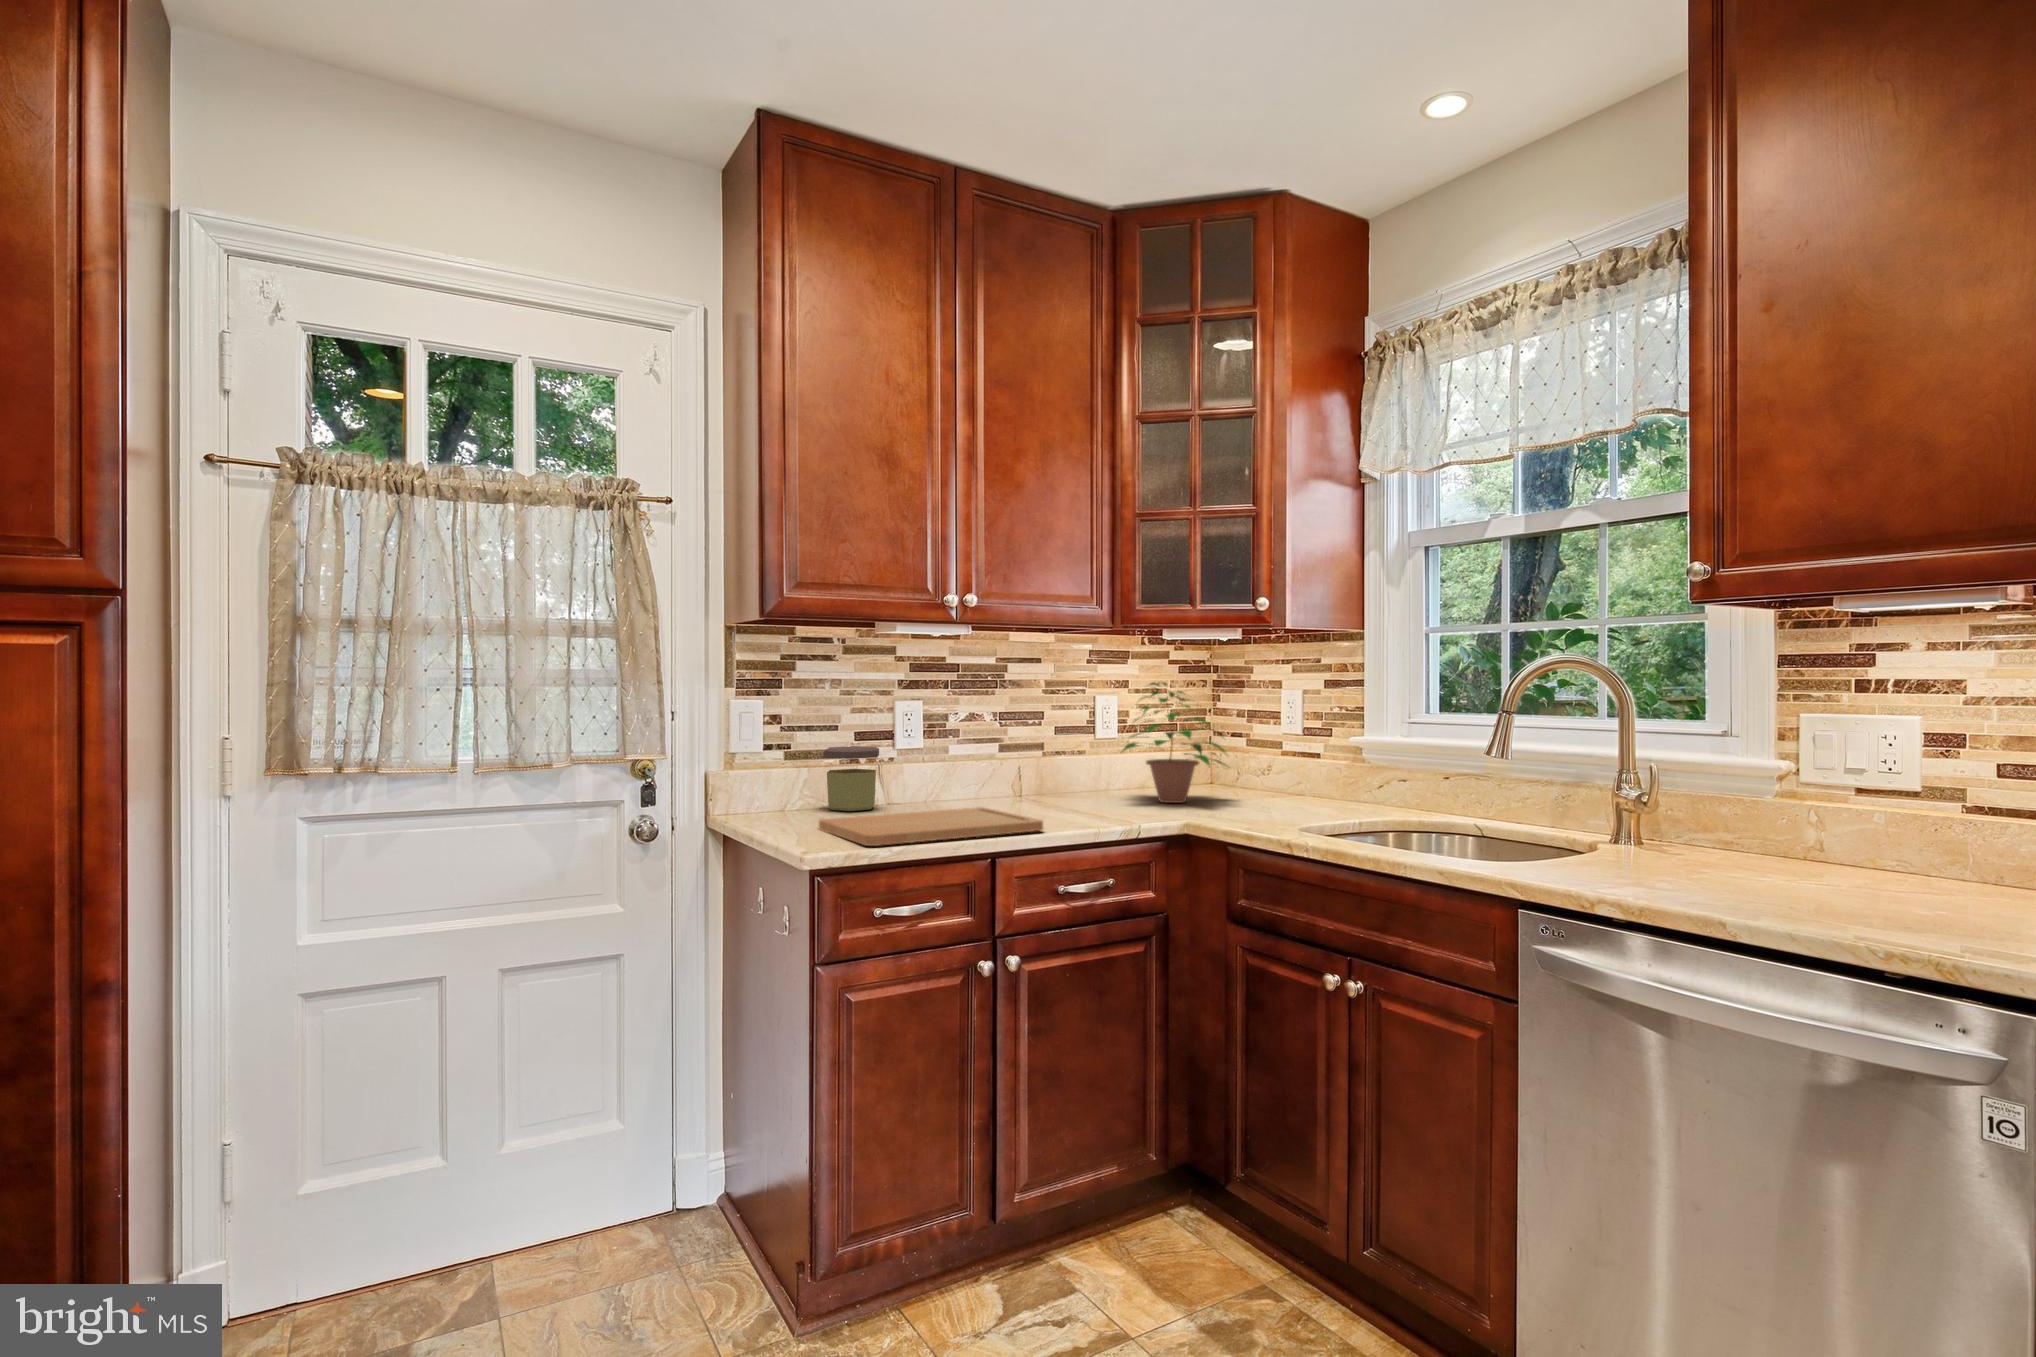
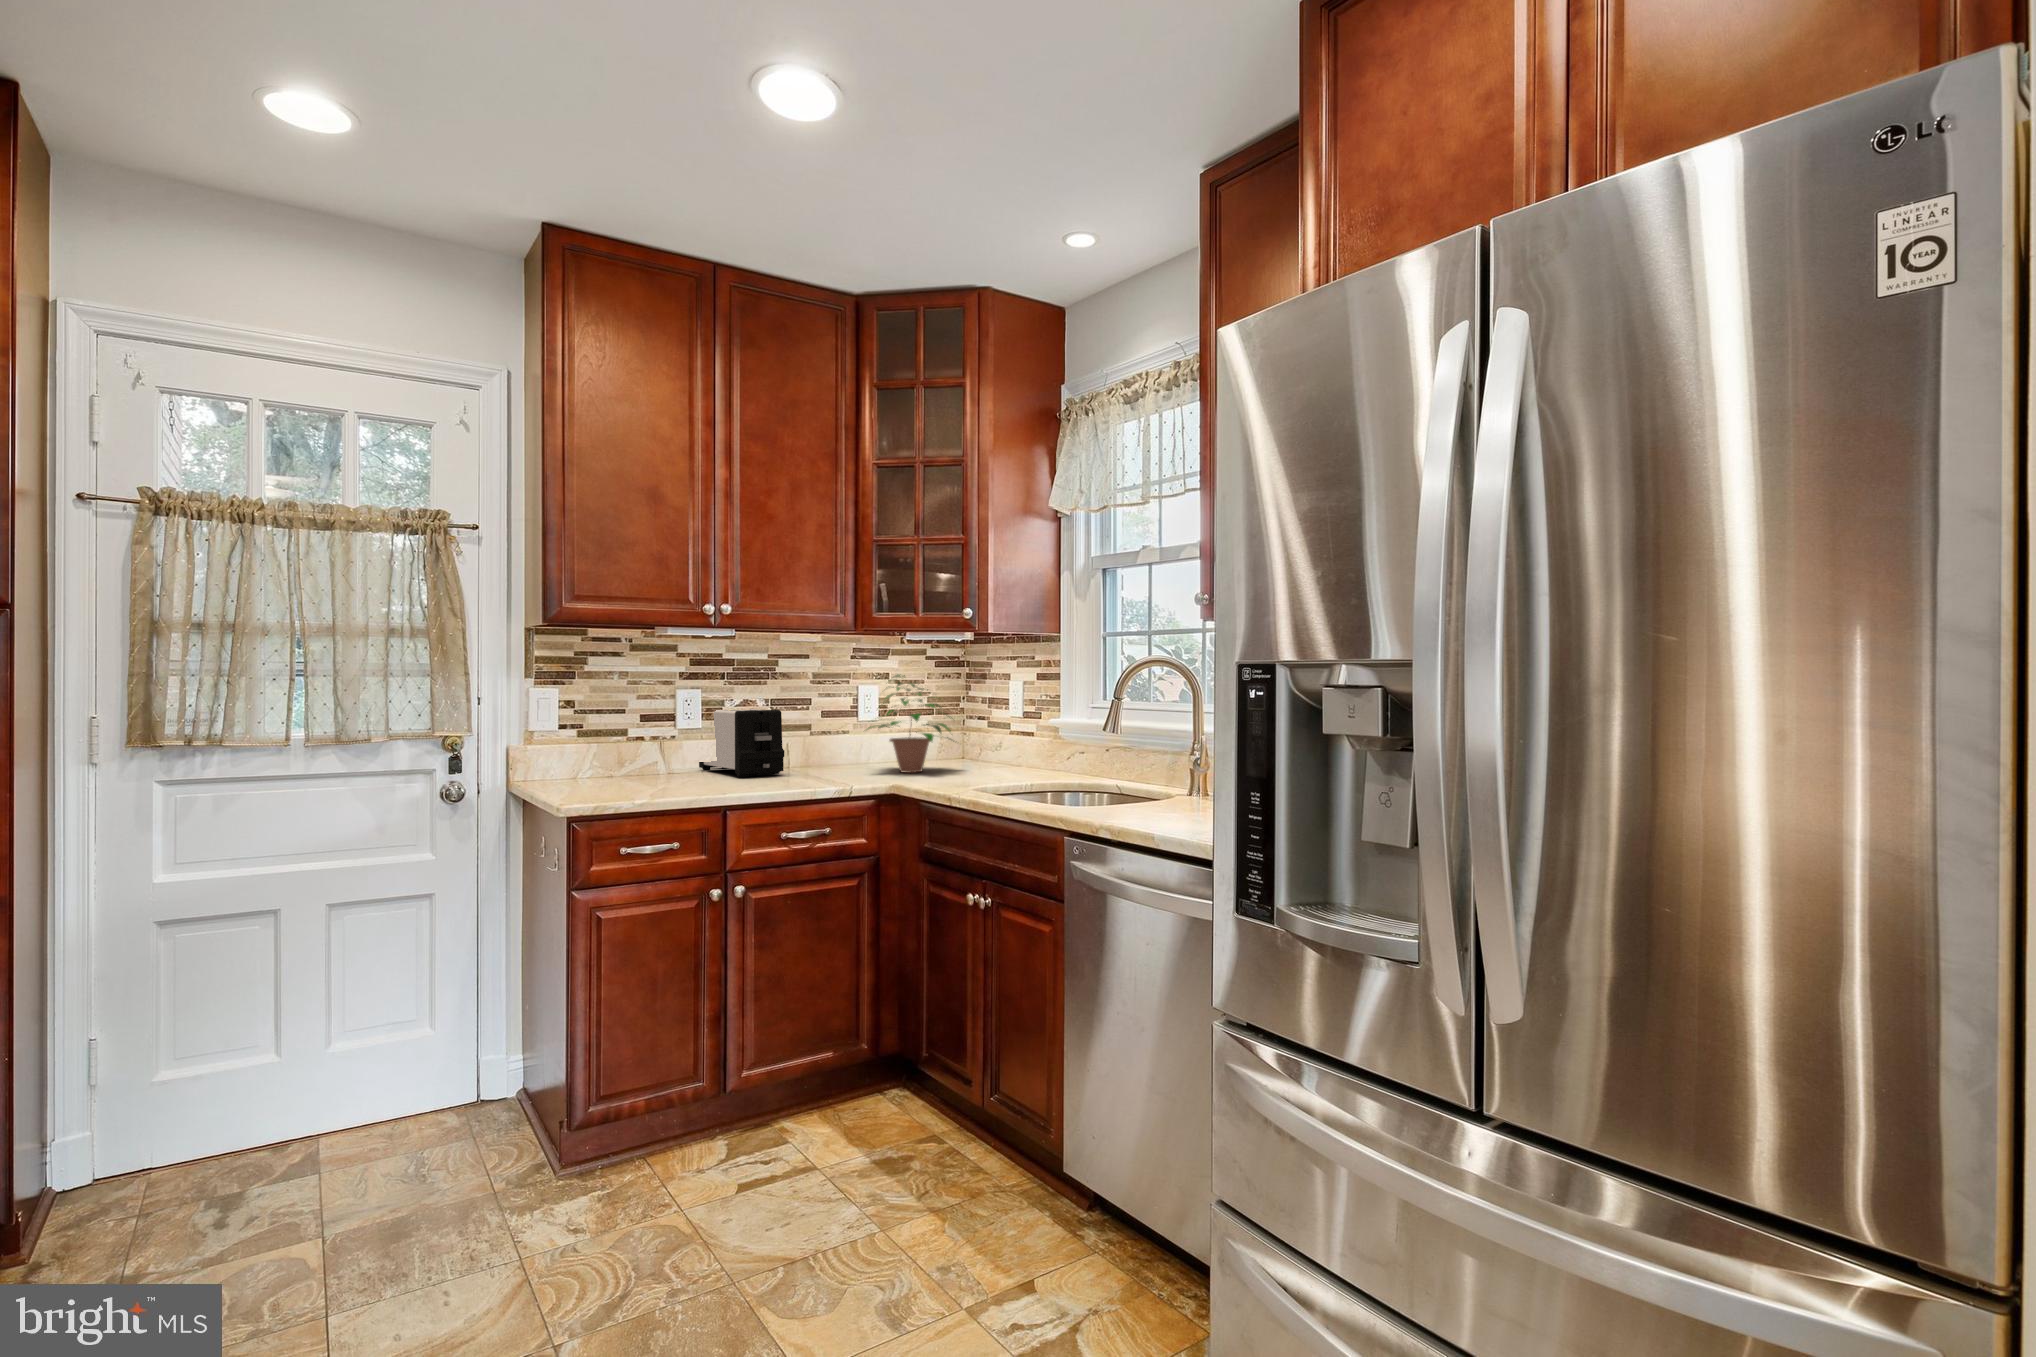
toaster: none [912,722,1026,808] -> present [699,709,784,777]
jar: present [823,746,879,811] -> none [611,727,661,779]
cutting board: present [819,807,1043,846] -> none [594,775,775,800]

